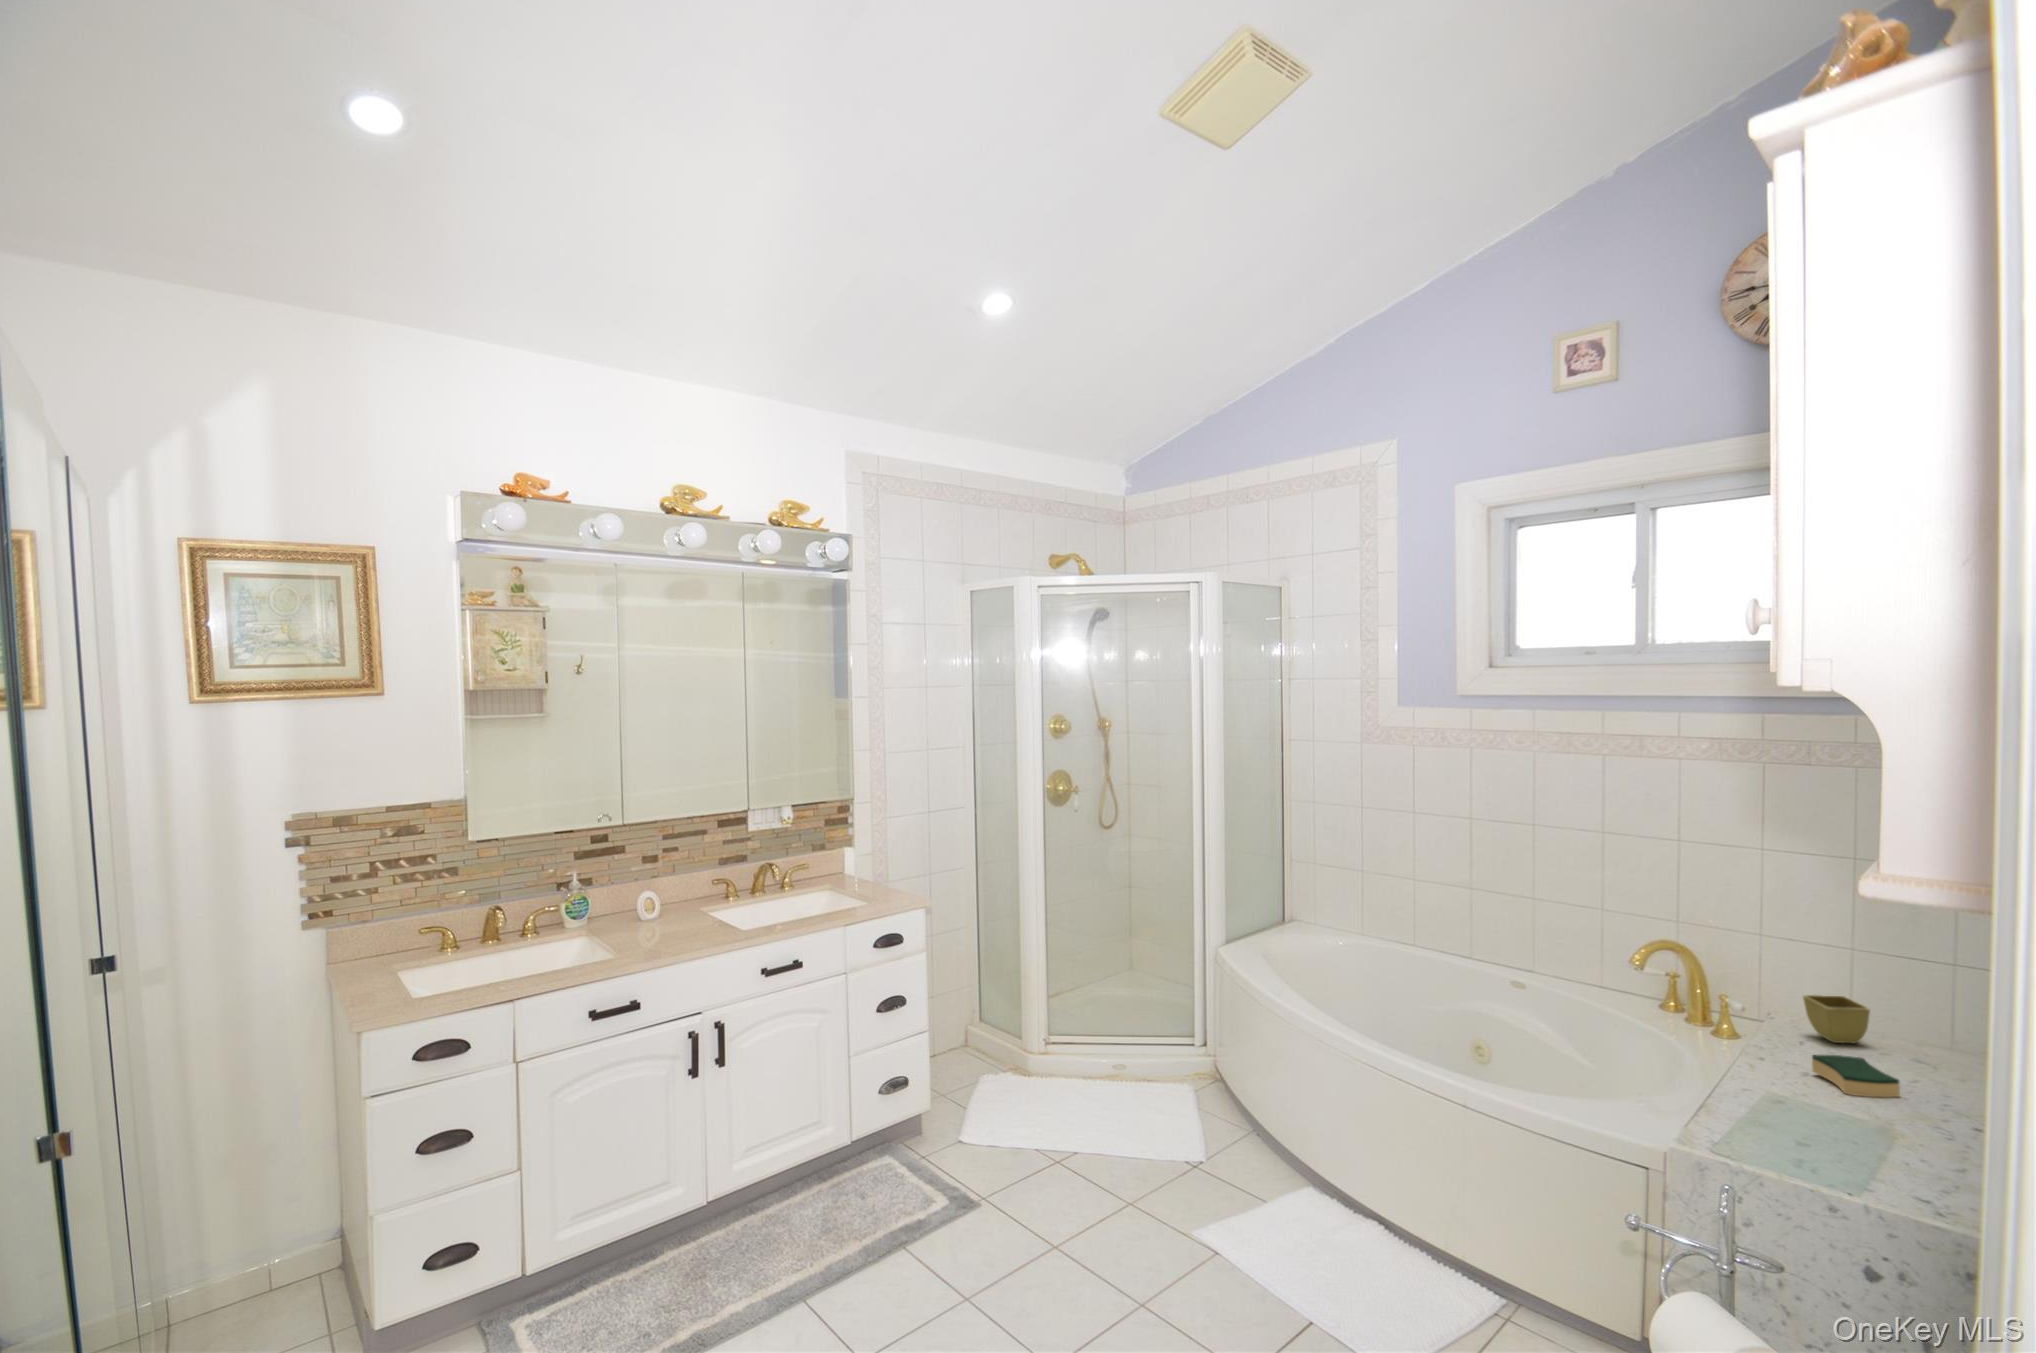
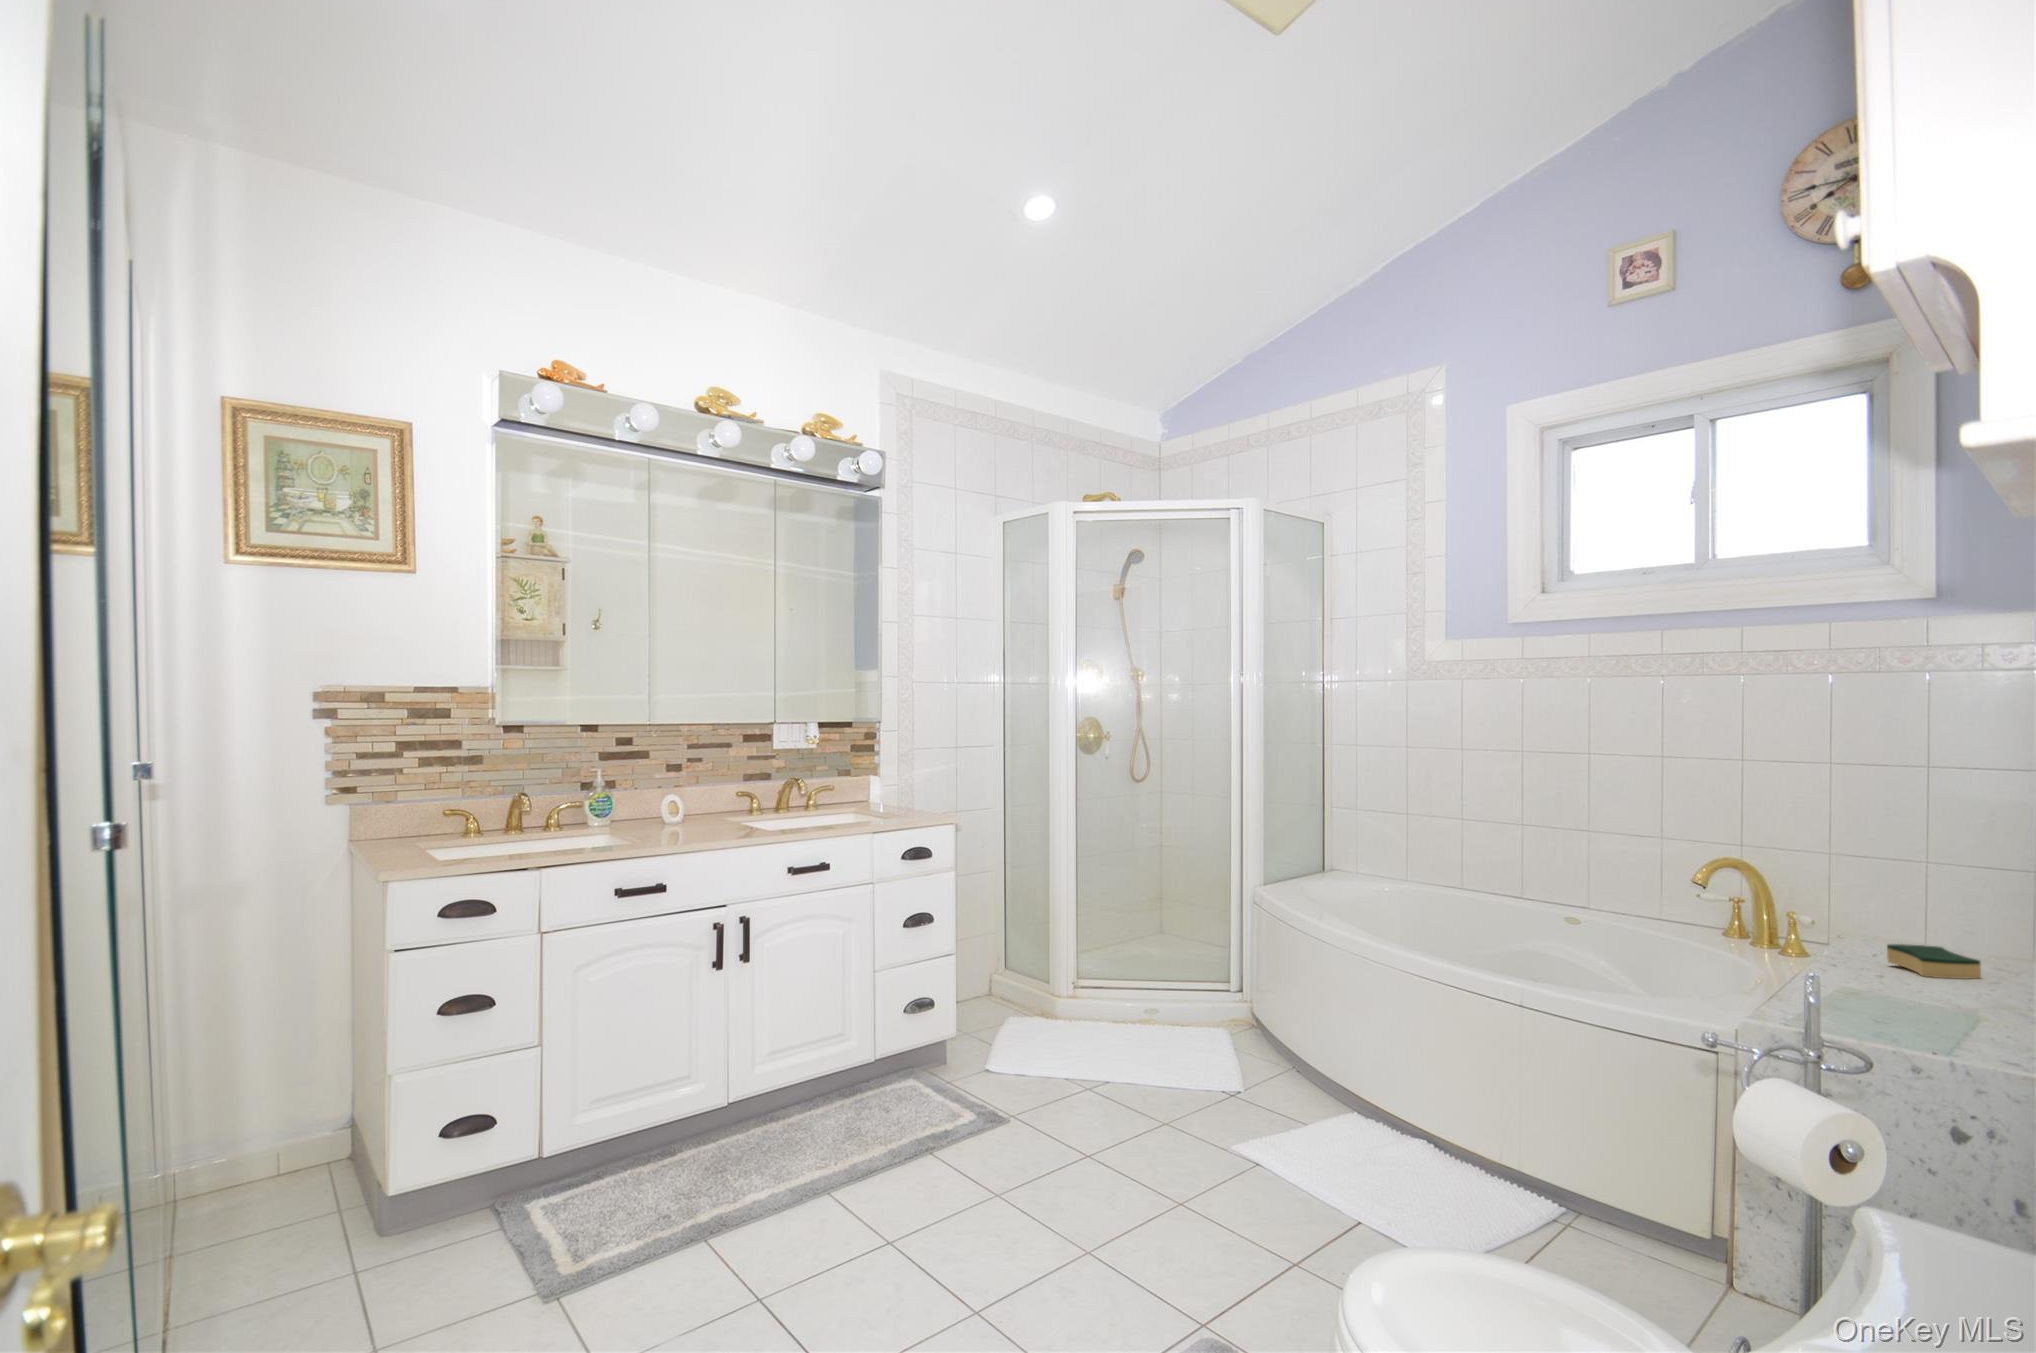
flower pot: present [1803,995,1870,1043] -> none [1875,901,1947,948]

